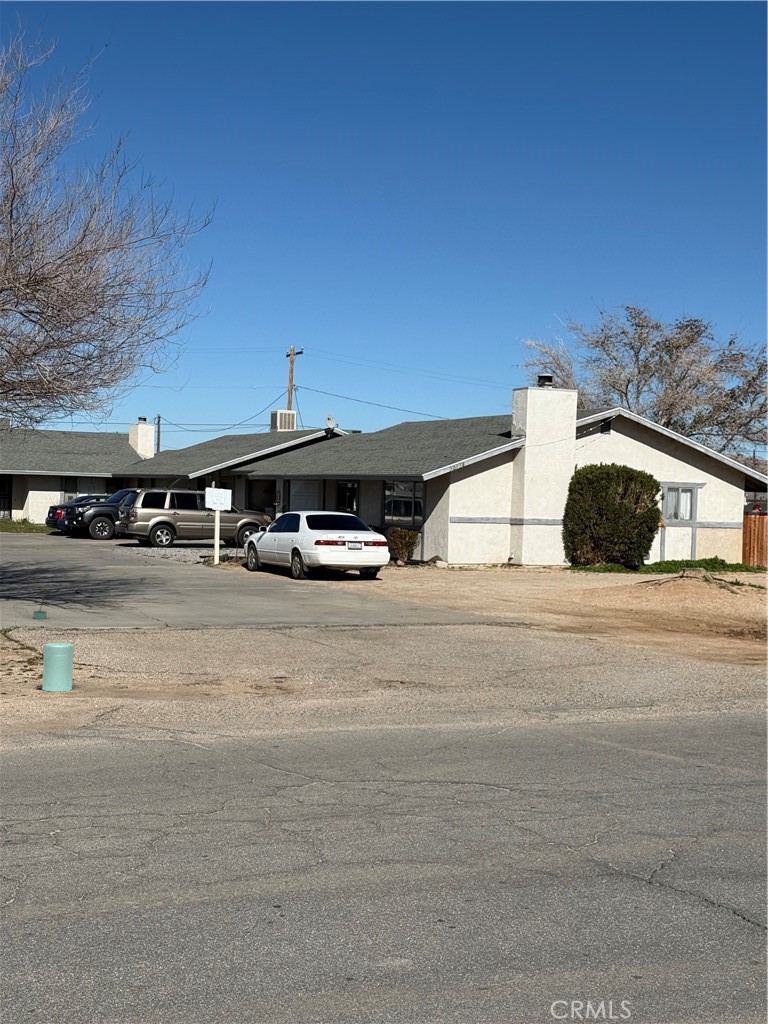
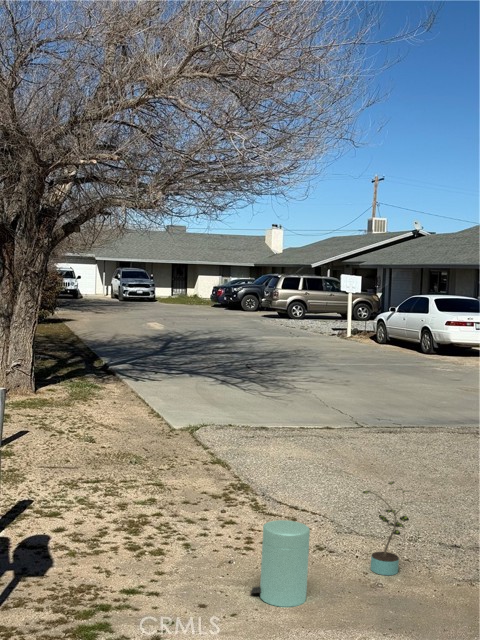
potted plant: present [33,590,48,619] -> present [363,482,409,575]

